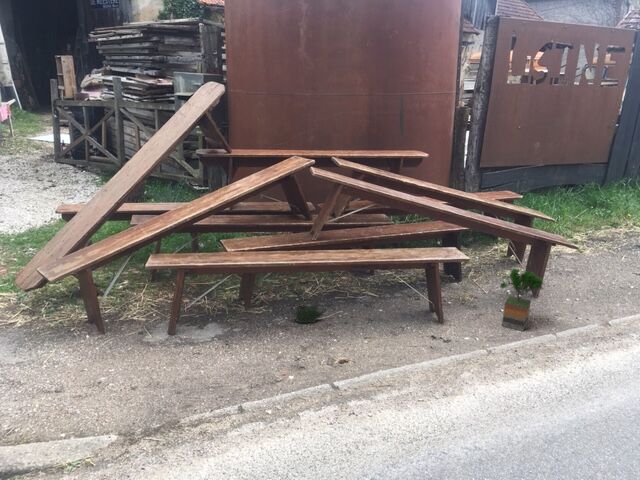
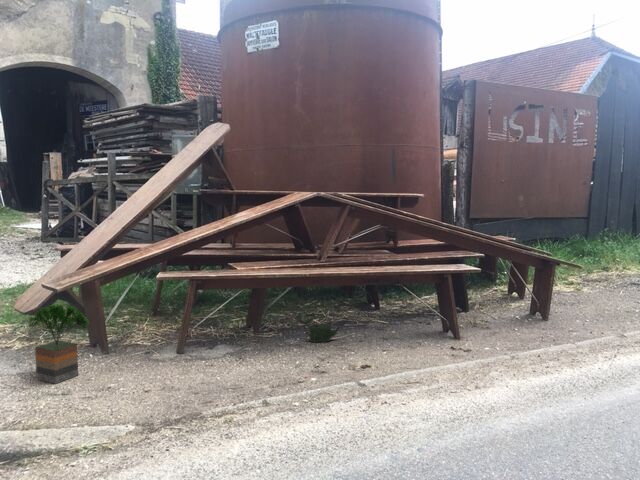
potted tree: present [500,269,543,331] -> present [29,304,89,384]

